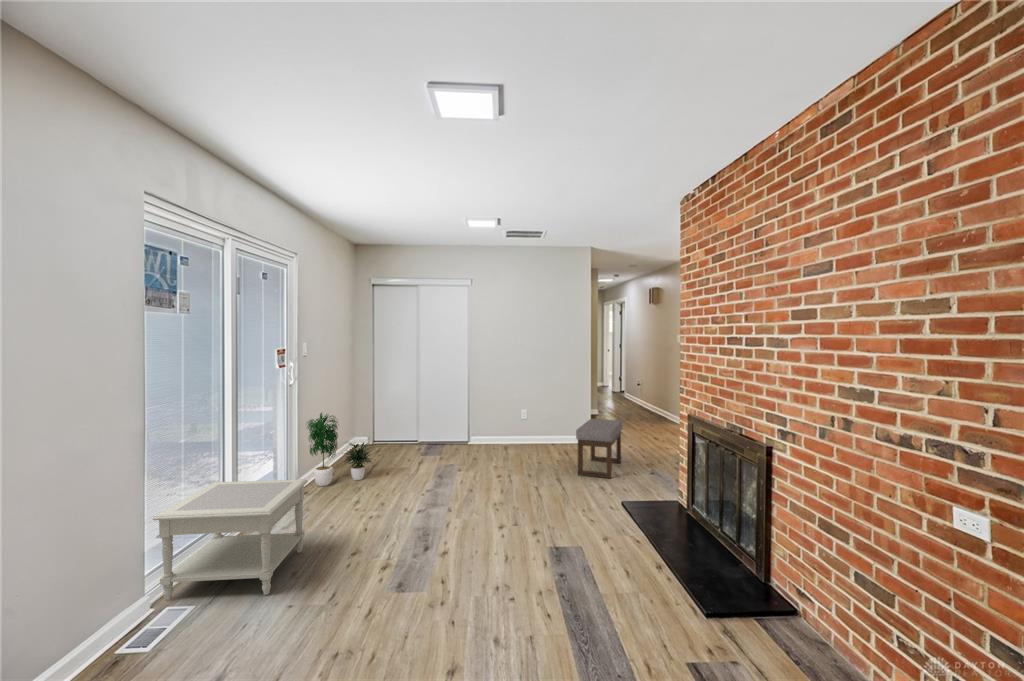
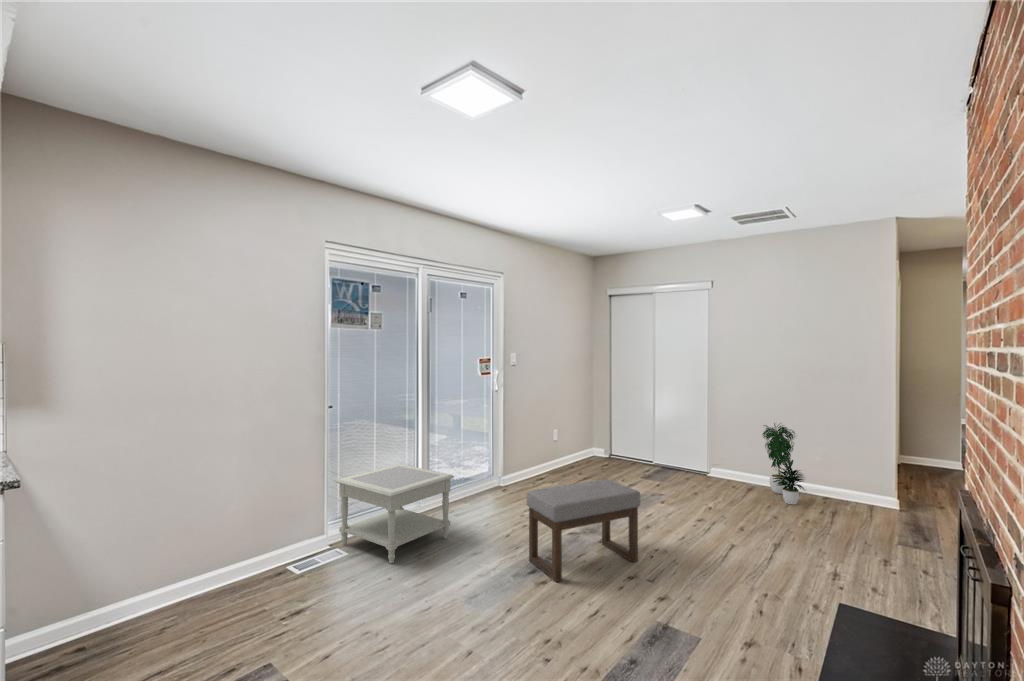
potted plant: present [308,413,372,486] -> present [762,423,804,505]
ottoman: present [576,419,622,478] -> present [527,479,640,582]

